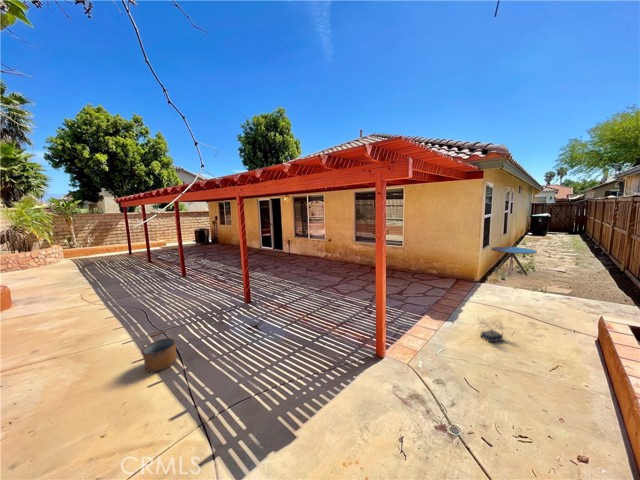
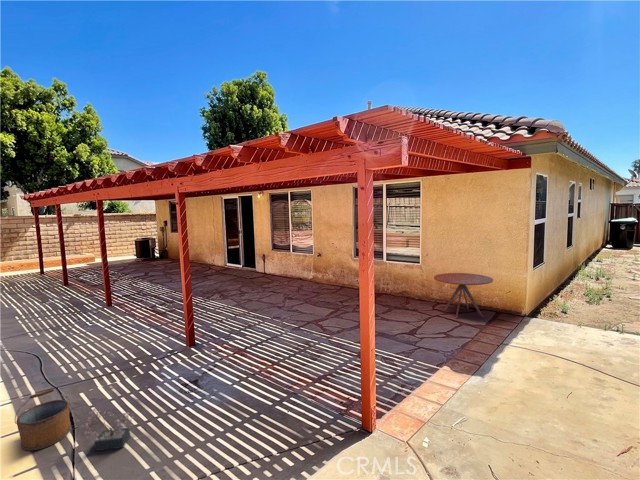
round table: present [491,247,537,276] -> present [434,273,493,319]
decorative plant: present [480,320,503,342] -> present [84,408,133,451]

